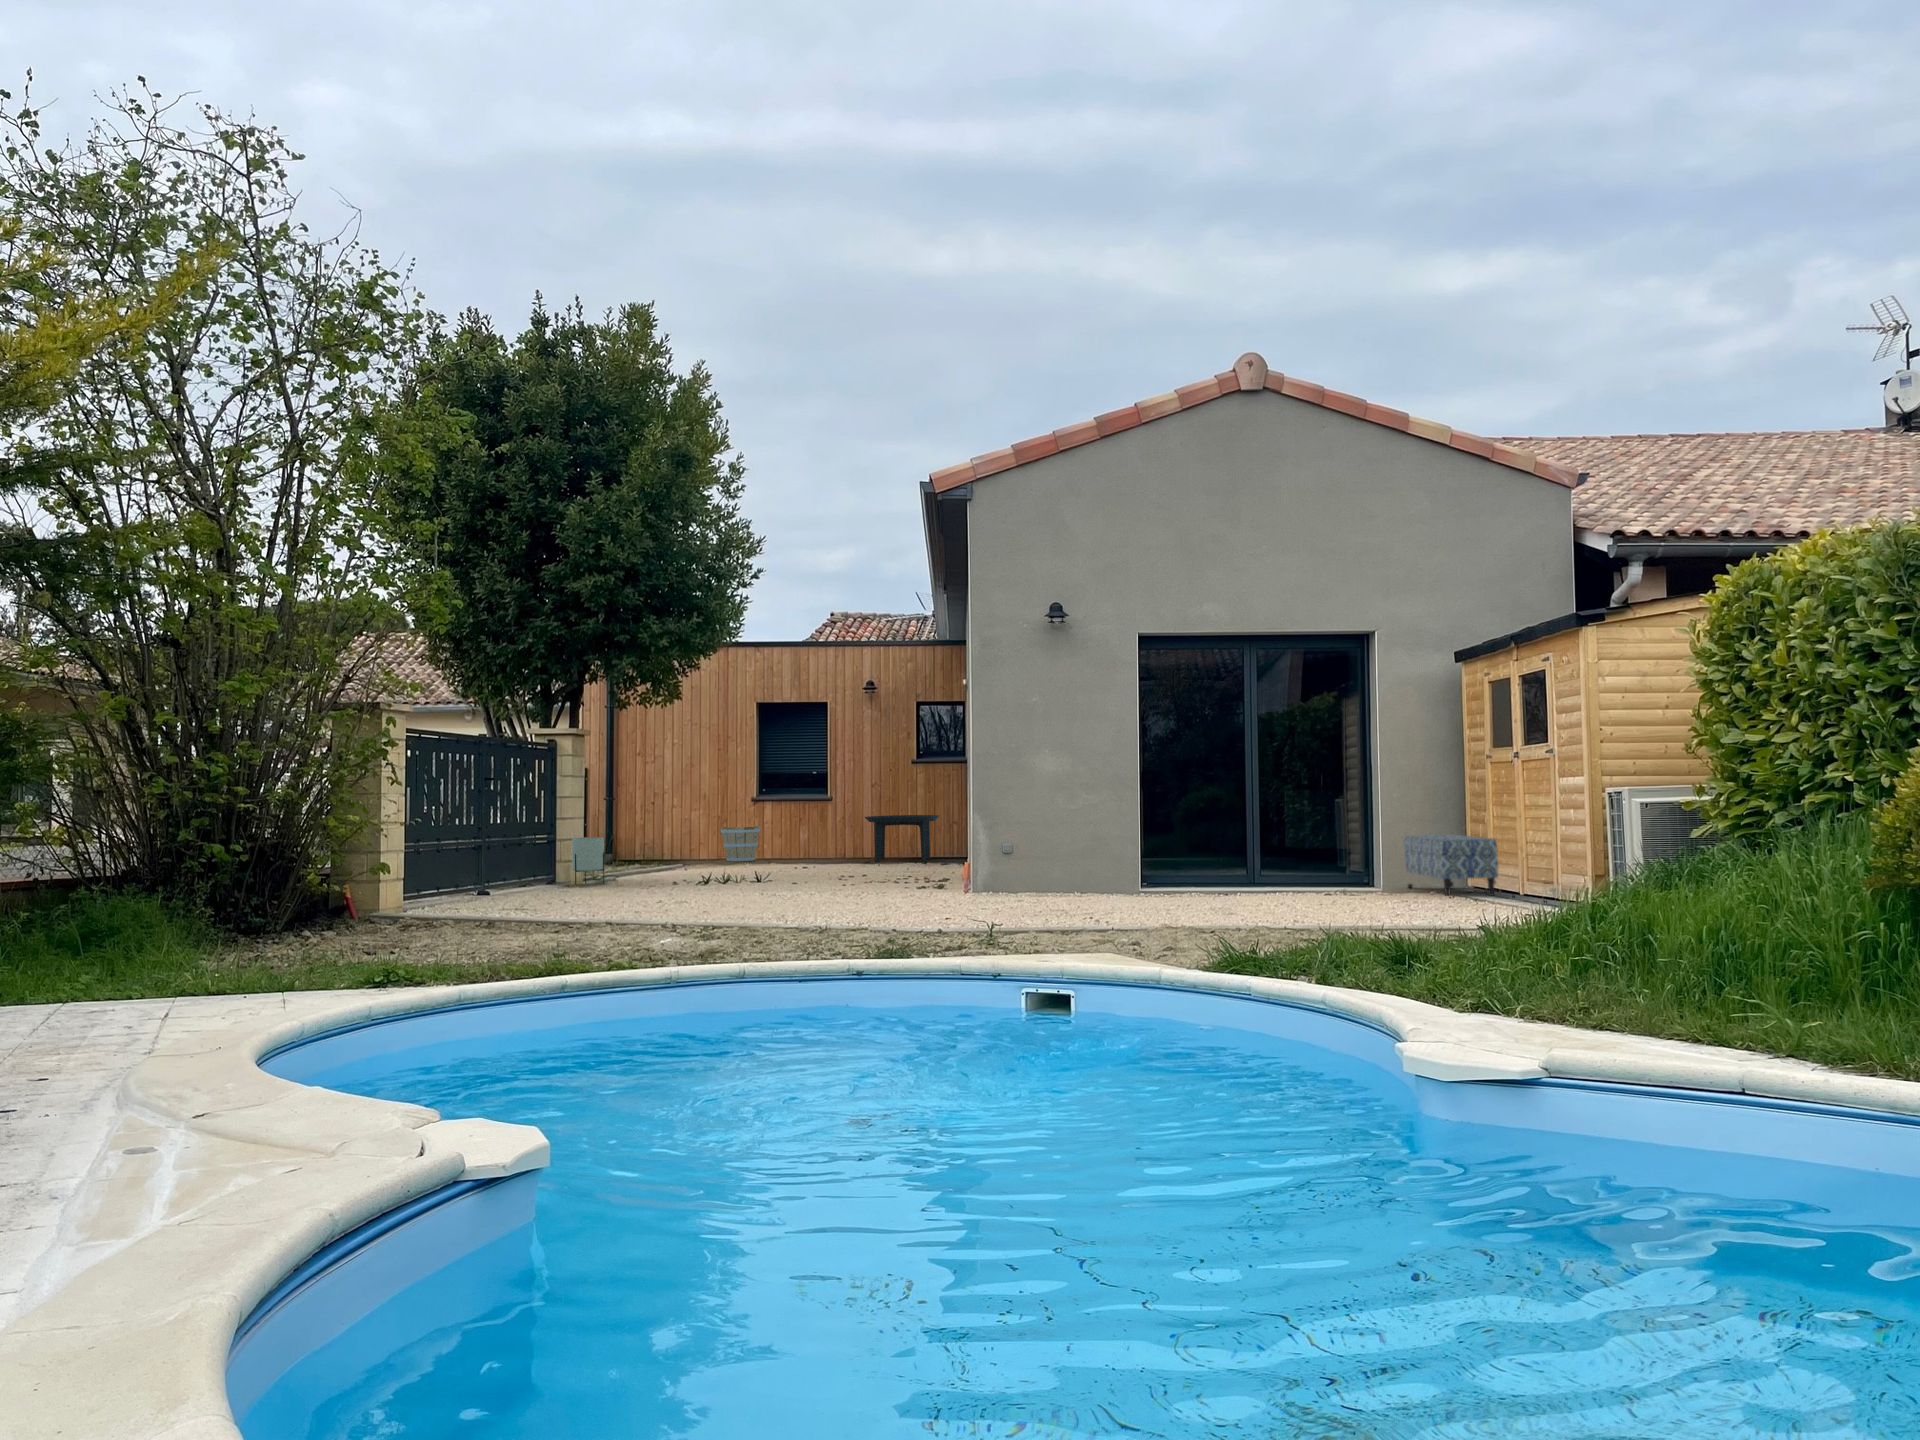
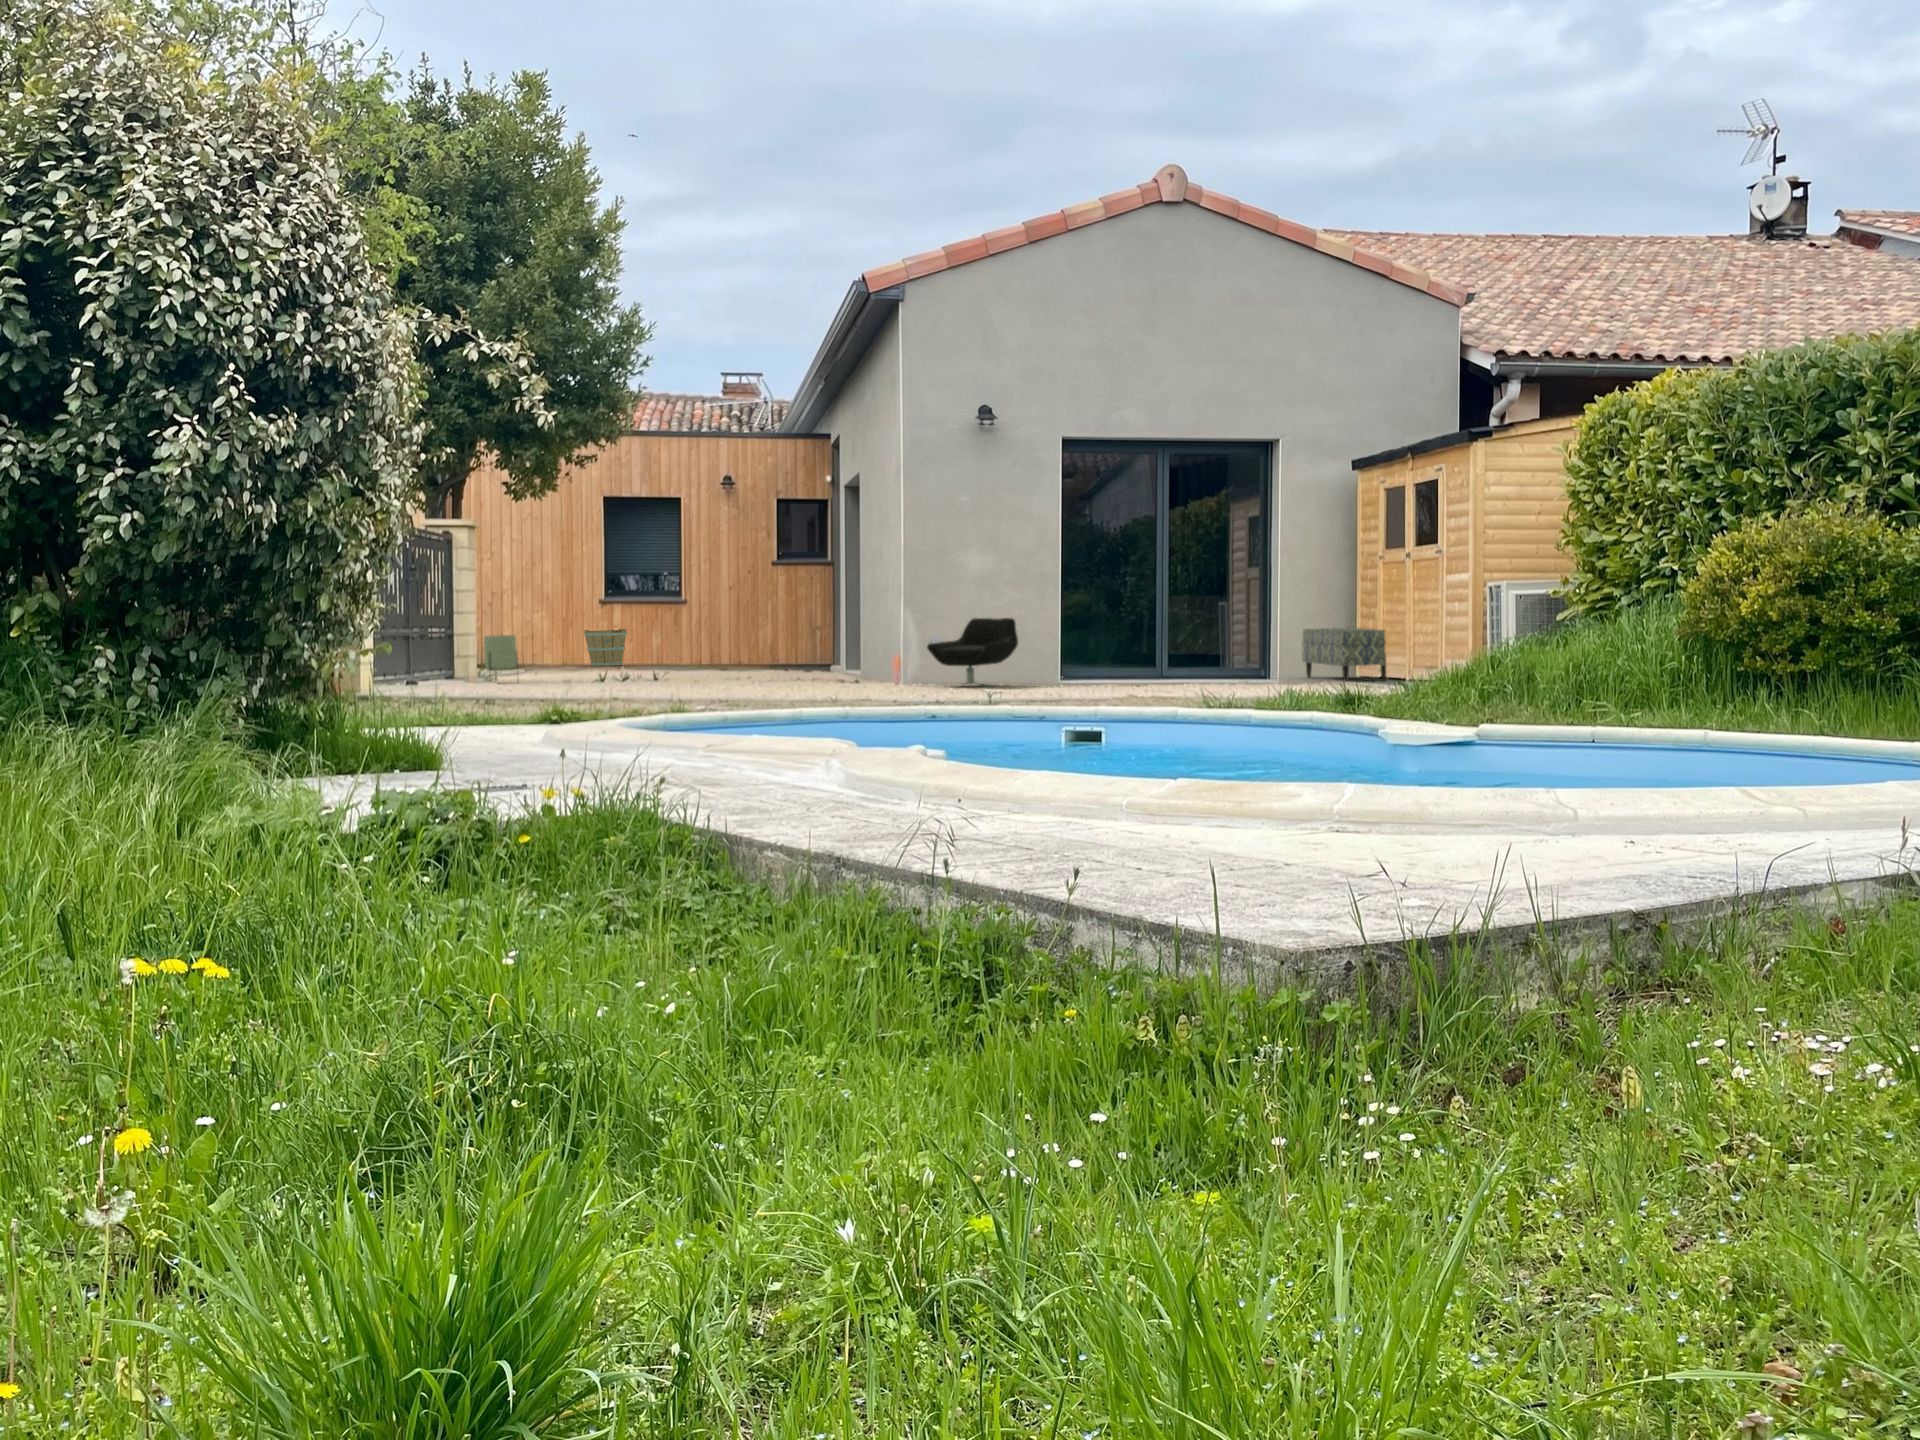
round table: present [865,815,940,862] -> none [740,617,820,666]
lounge chair: none [986,824,1084,900] -> present [927,618,1018,688]

